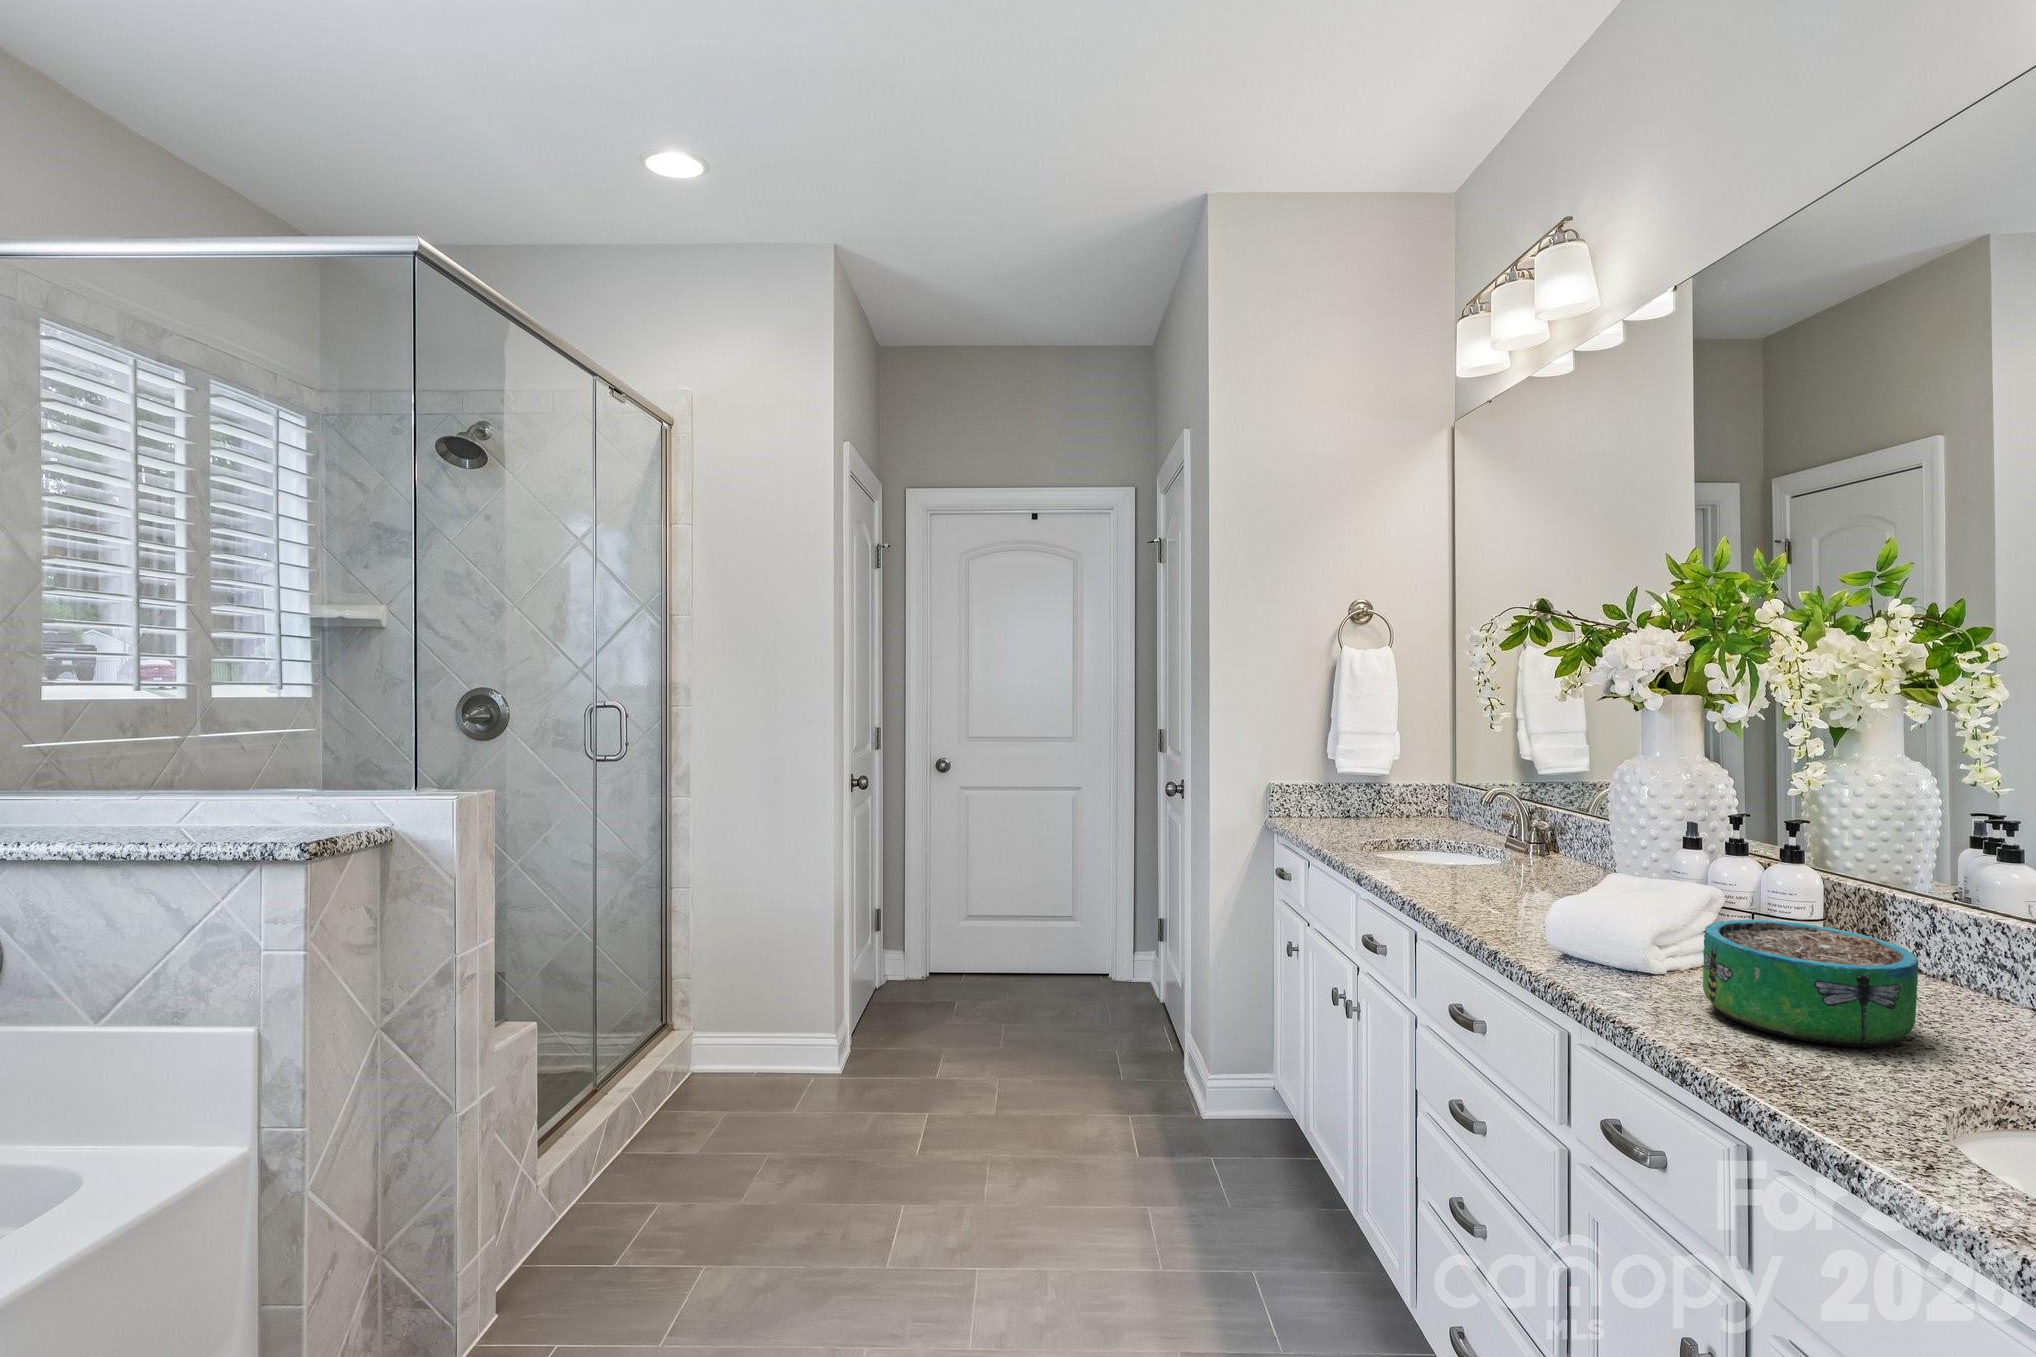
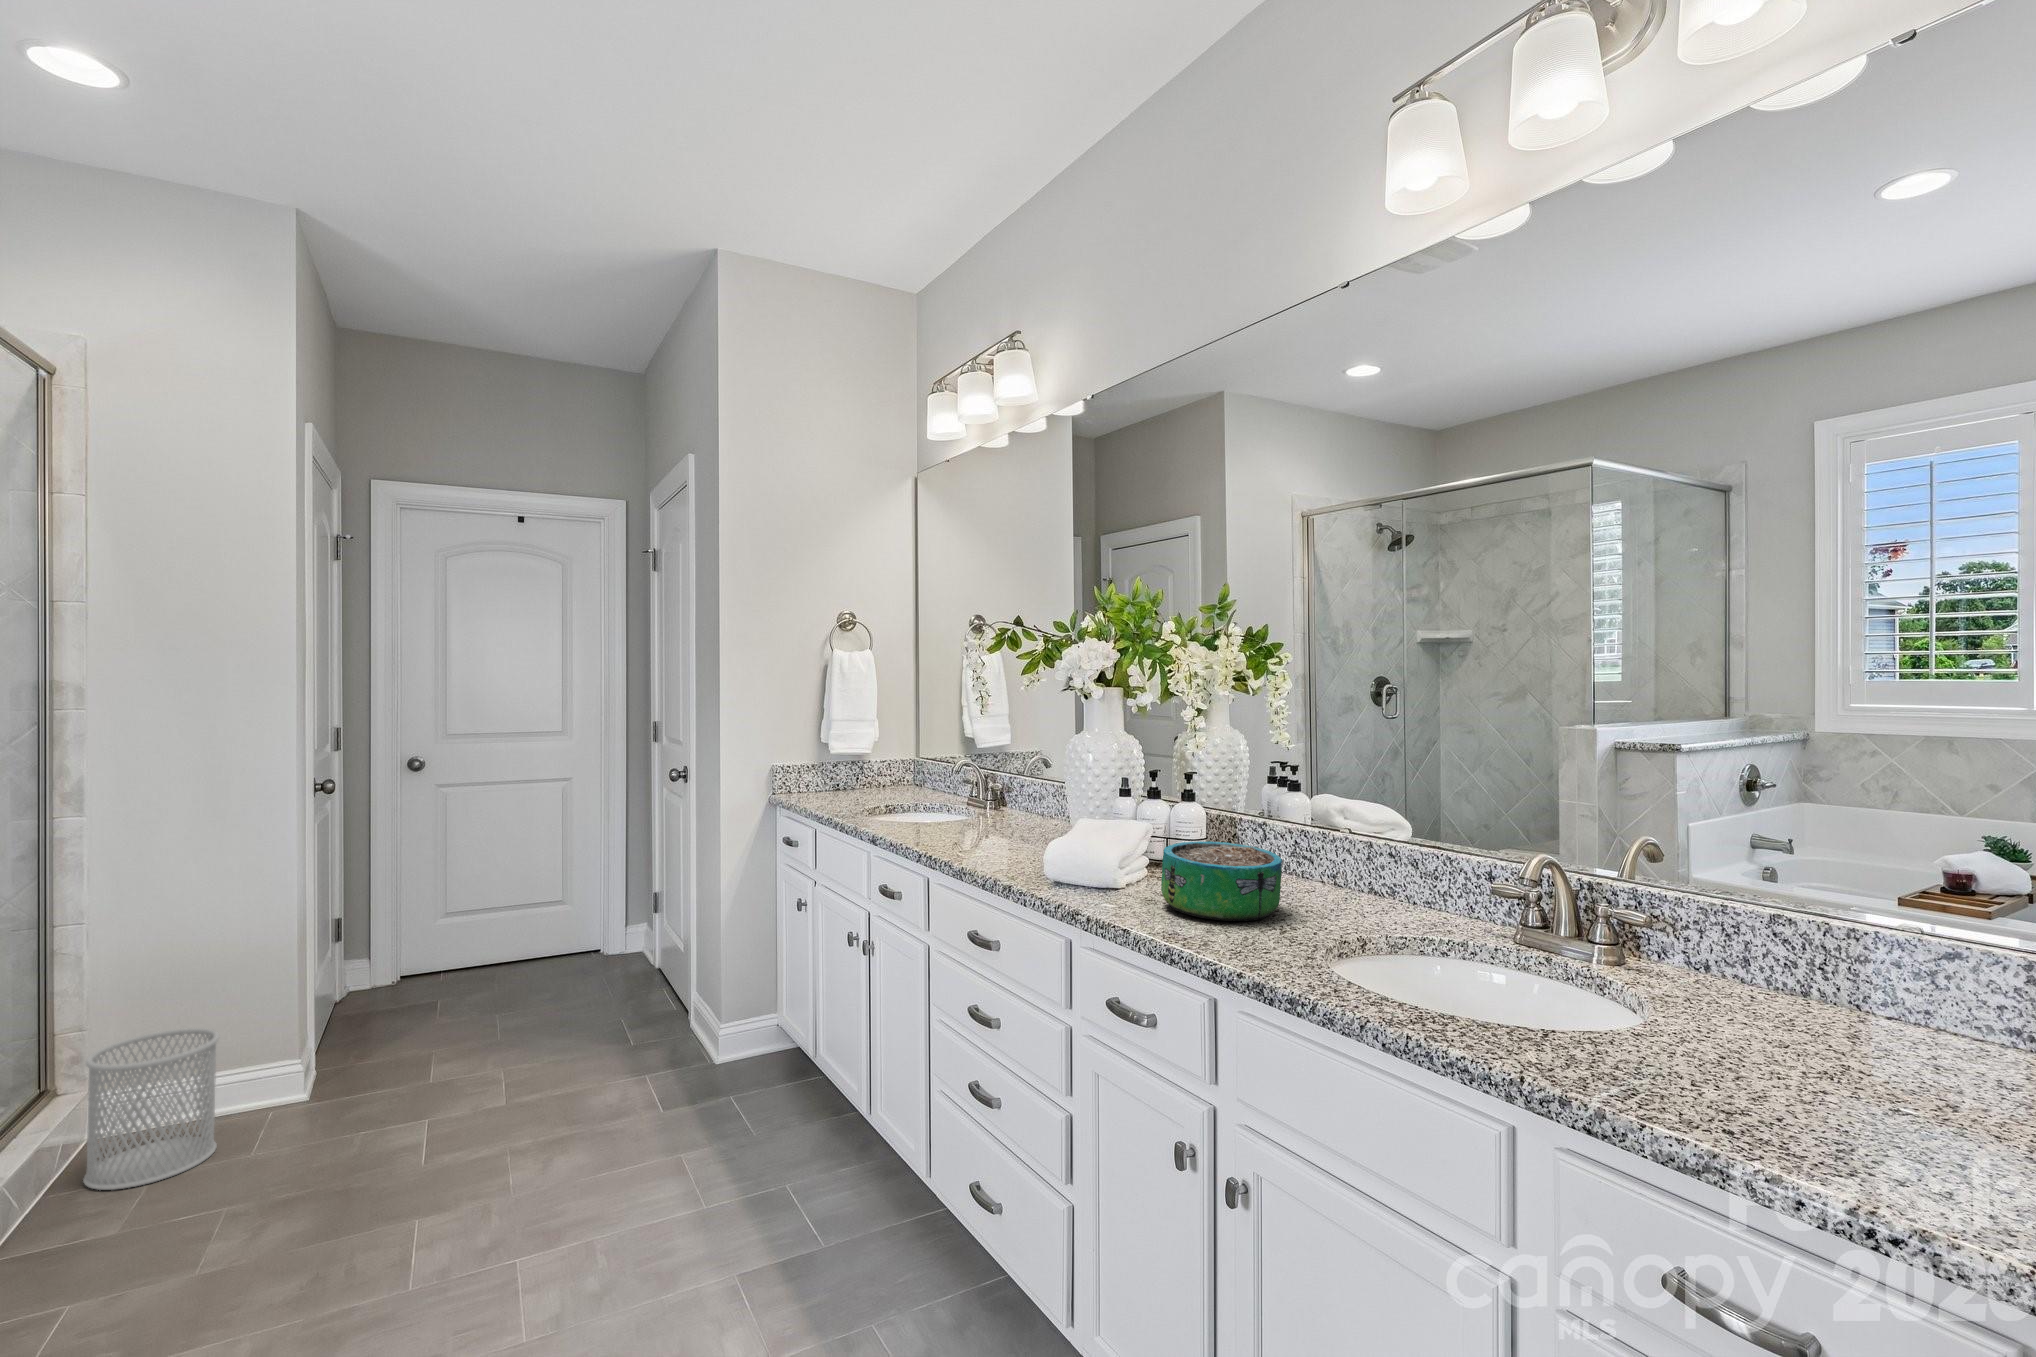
wastebasket: none [711,983,794,1107] -> present [83,1028,219,1190]

